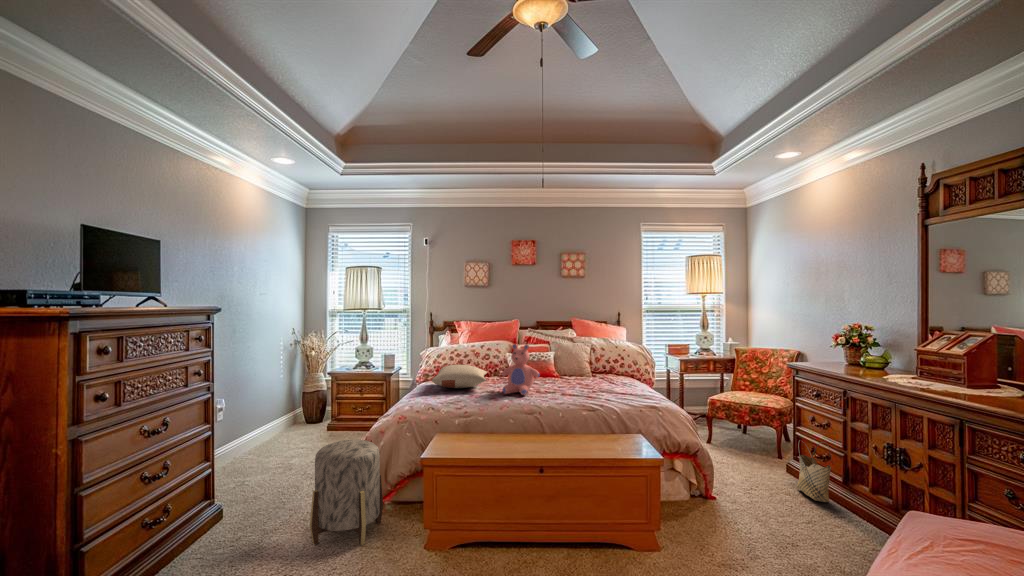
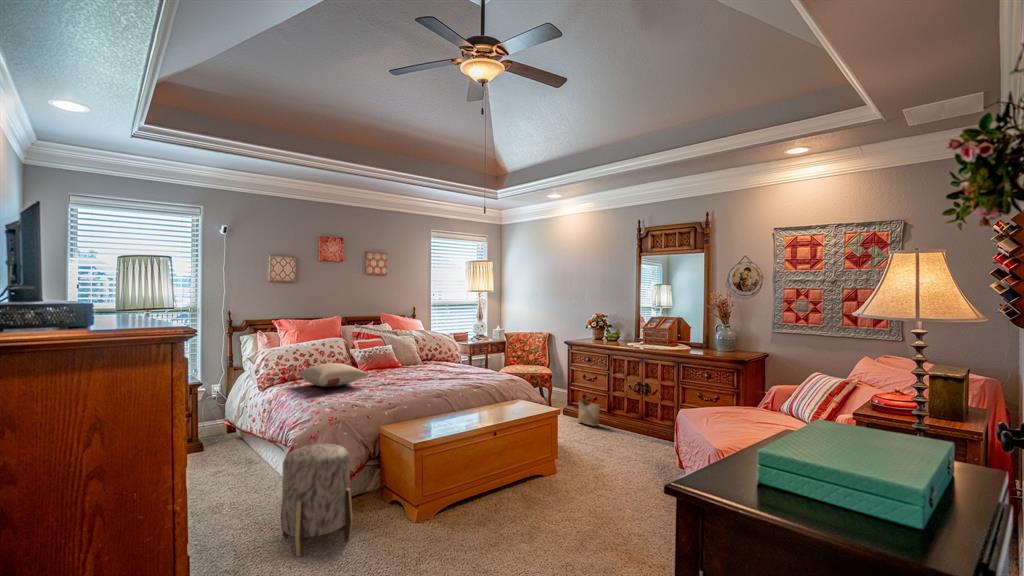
teddy bear: present [502,344,540,395] -> none [380,339,416,385]

